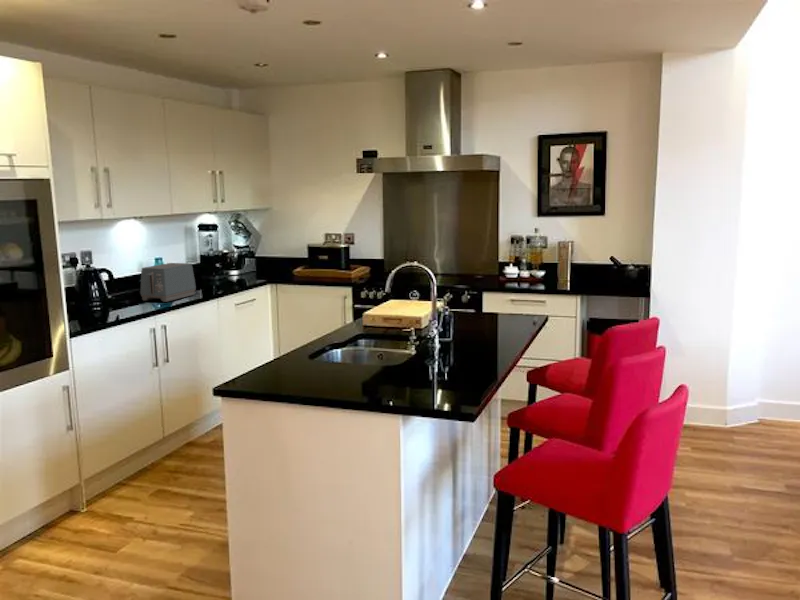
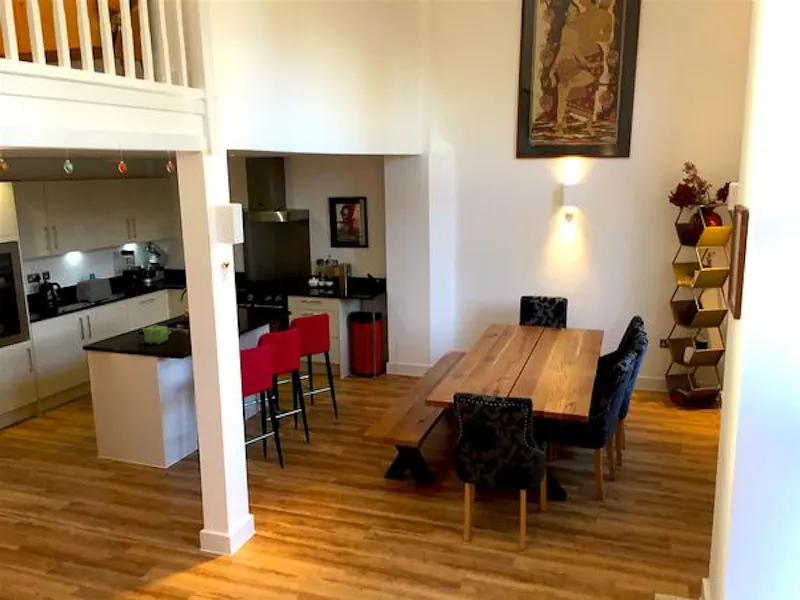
teapot: none [339,343,413,389] -> present [141,325,171,344]

